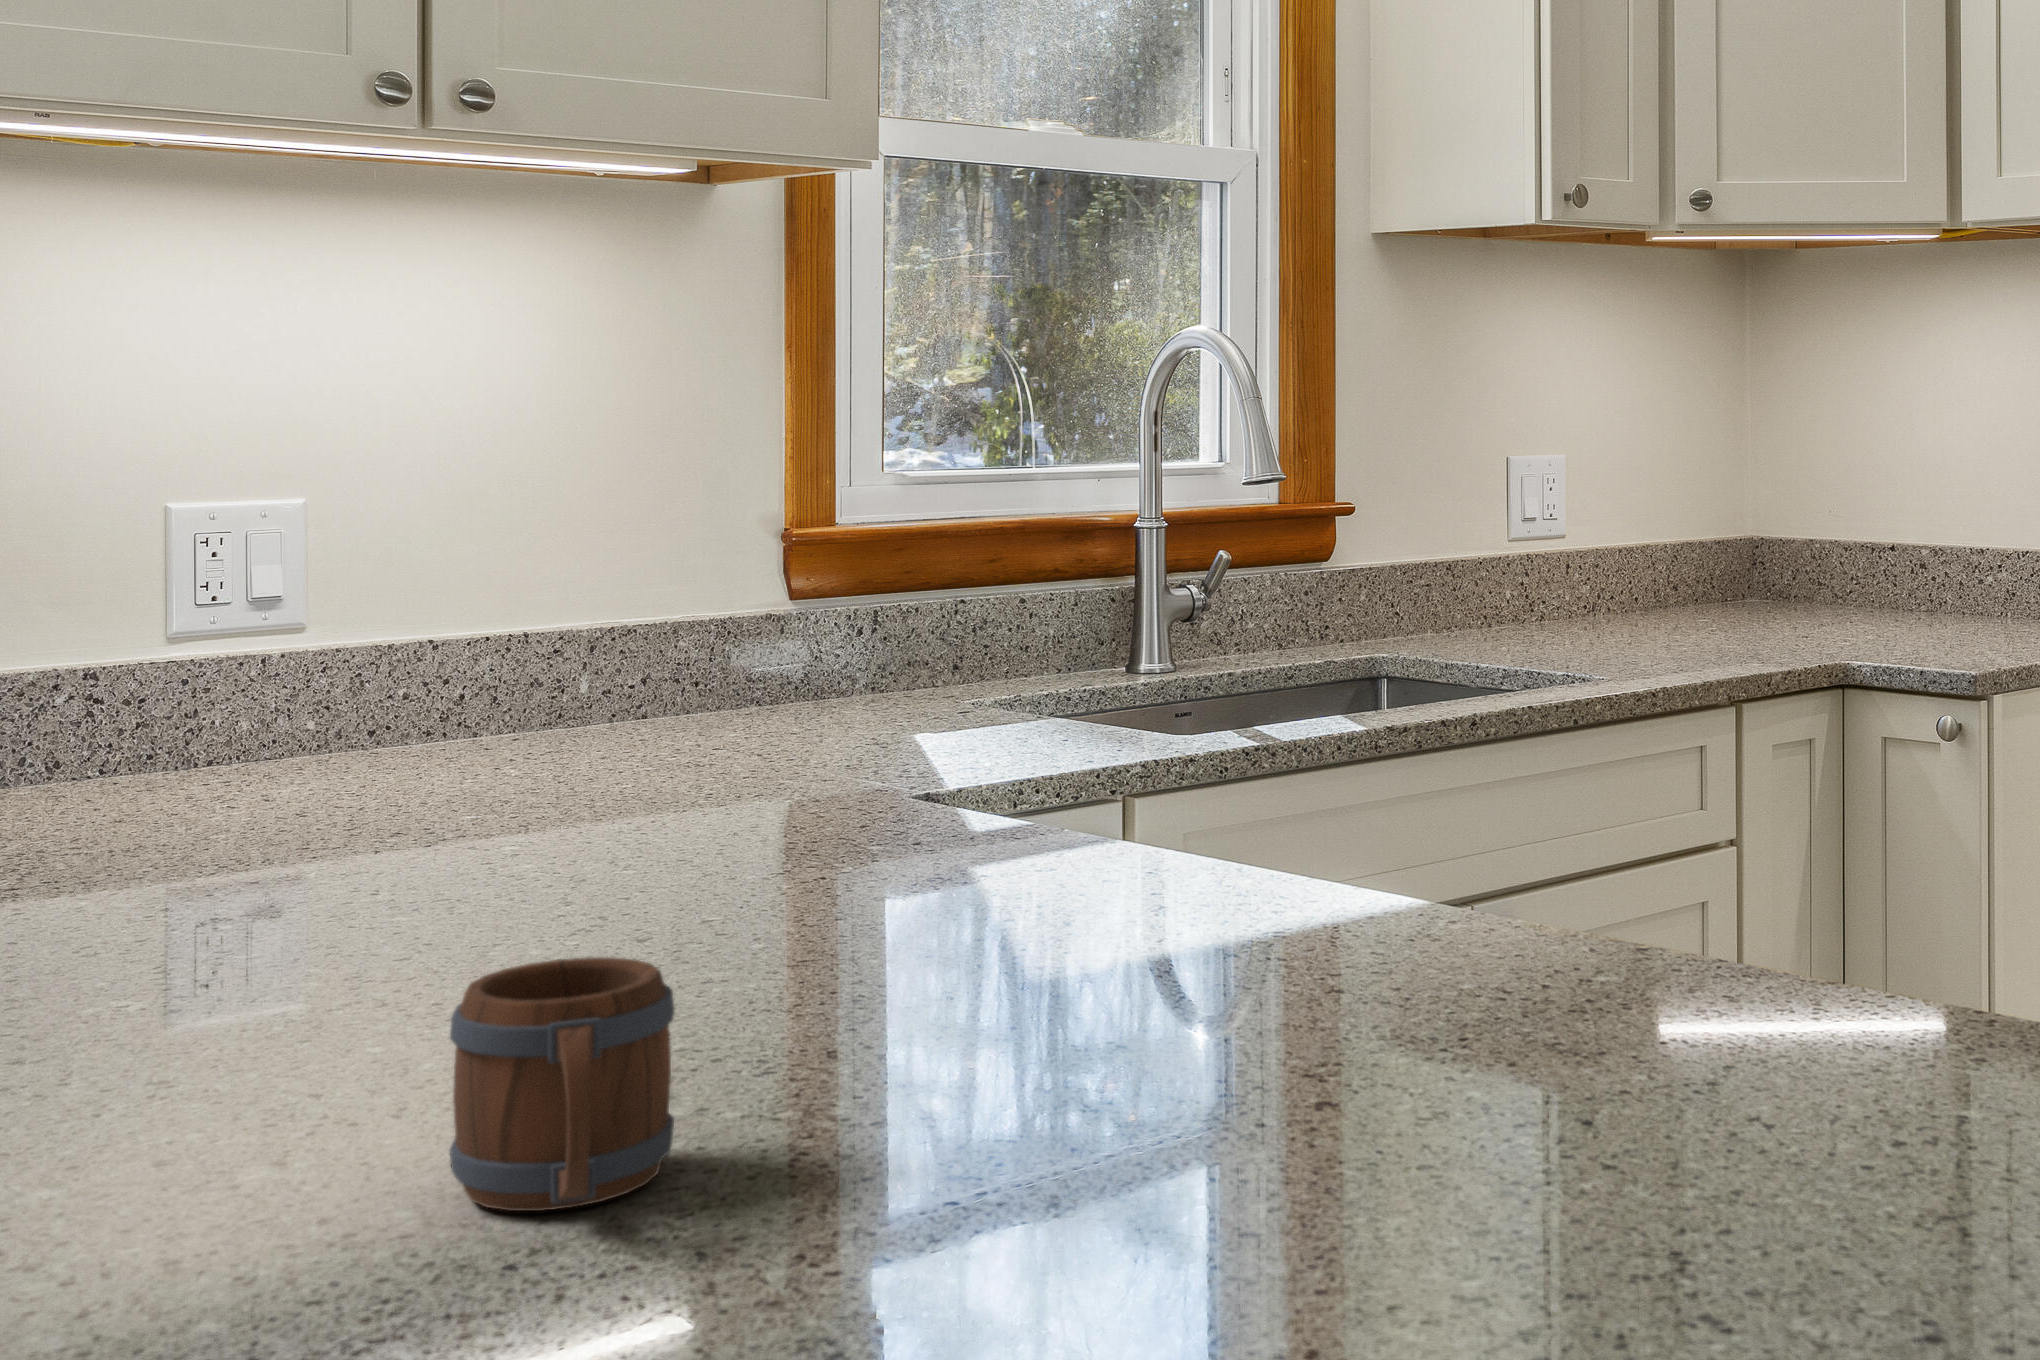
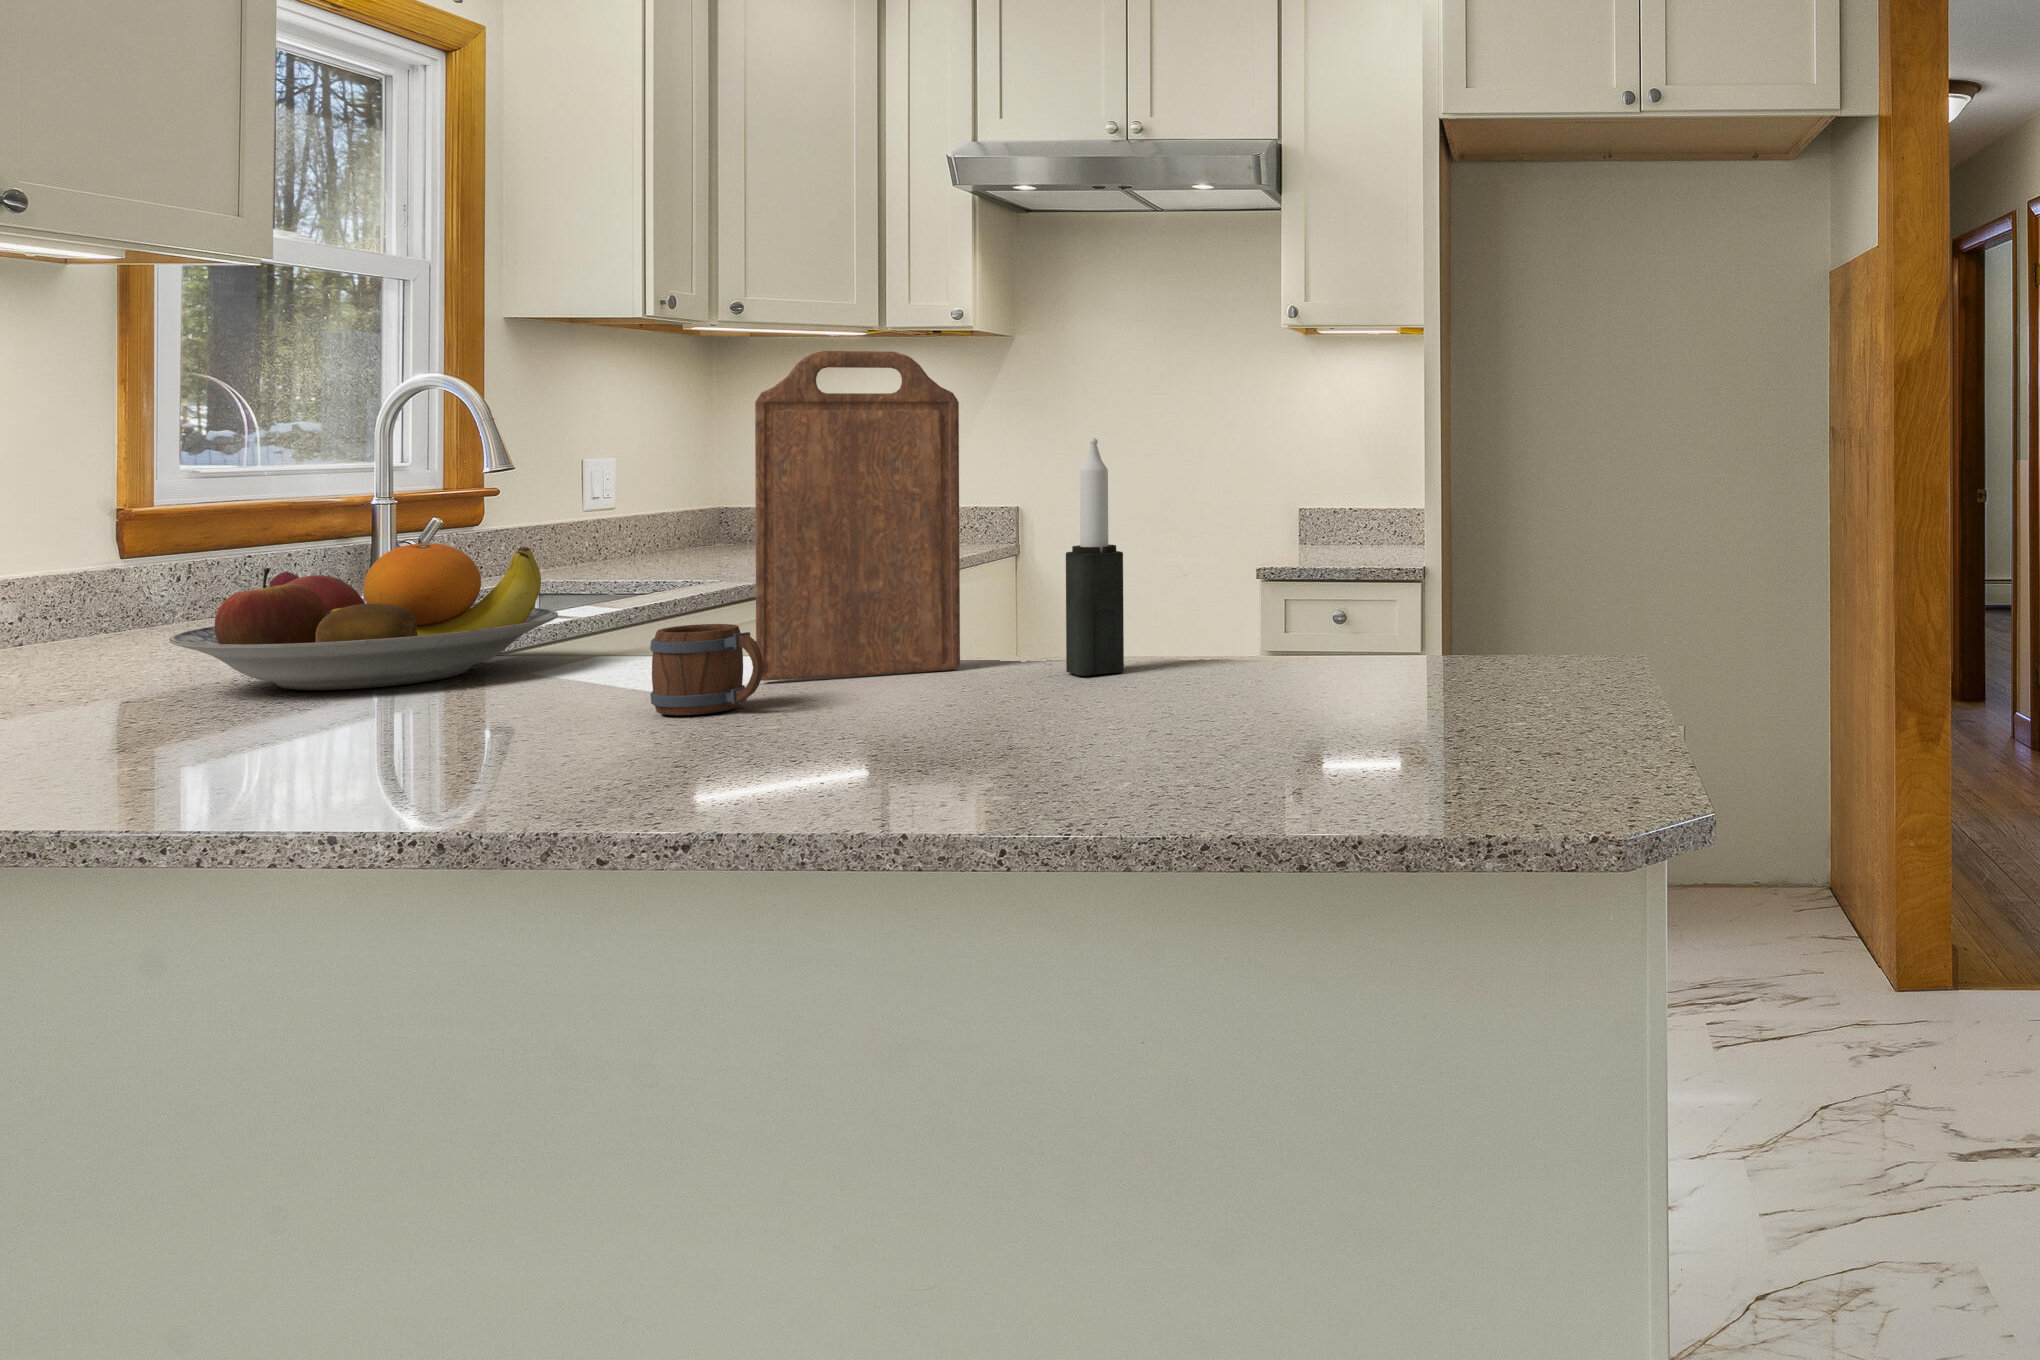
cutting board: none [899,273,1322,1122] -> present [755,351,960,681]
candle: none [1453,520,1606,1273] -> present [1066,438,1124,676]
fruit bowl: none [289,656,901,926] -> present [169,543,558,690]

